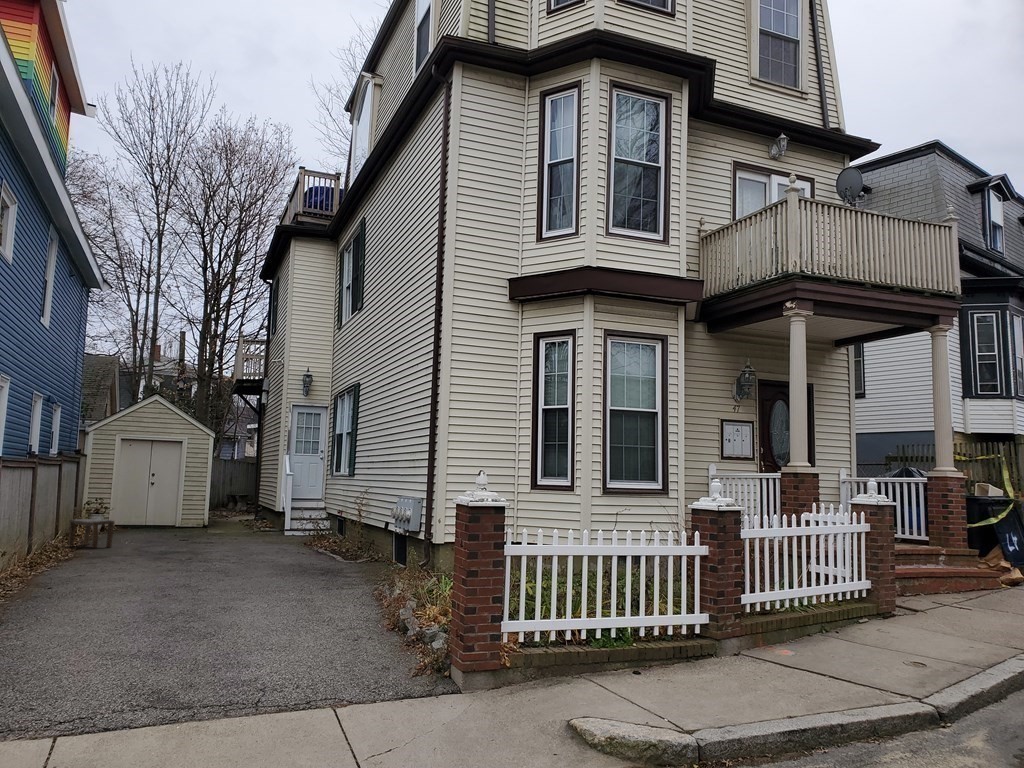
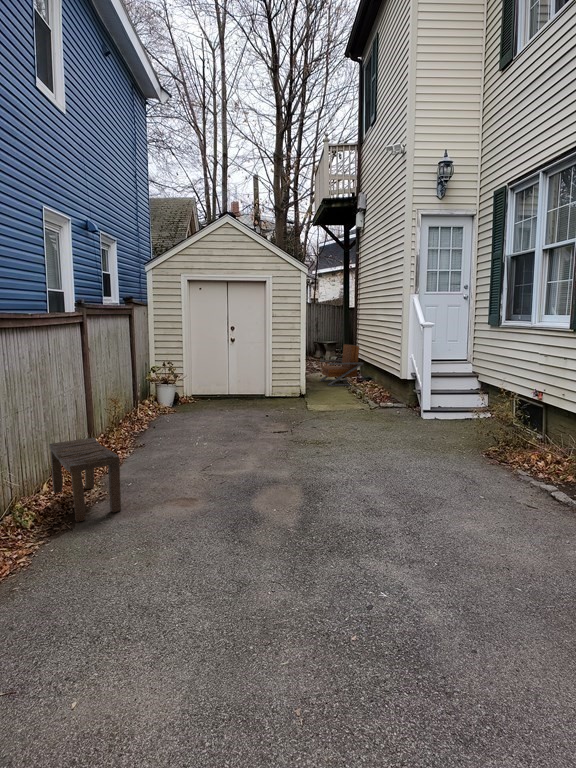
lounge chair: none [223,495,261,528] -> present [320,344,364,386]

